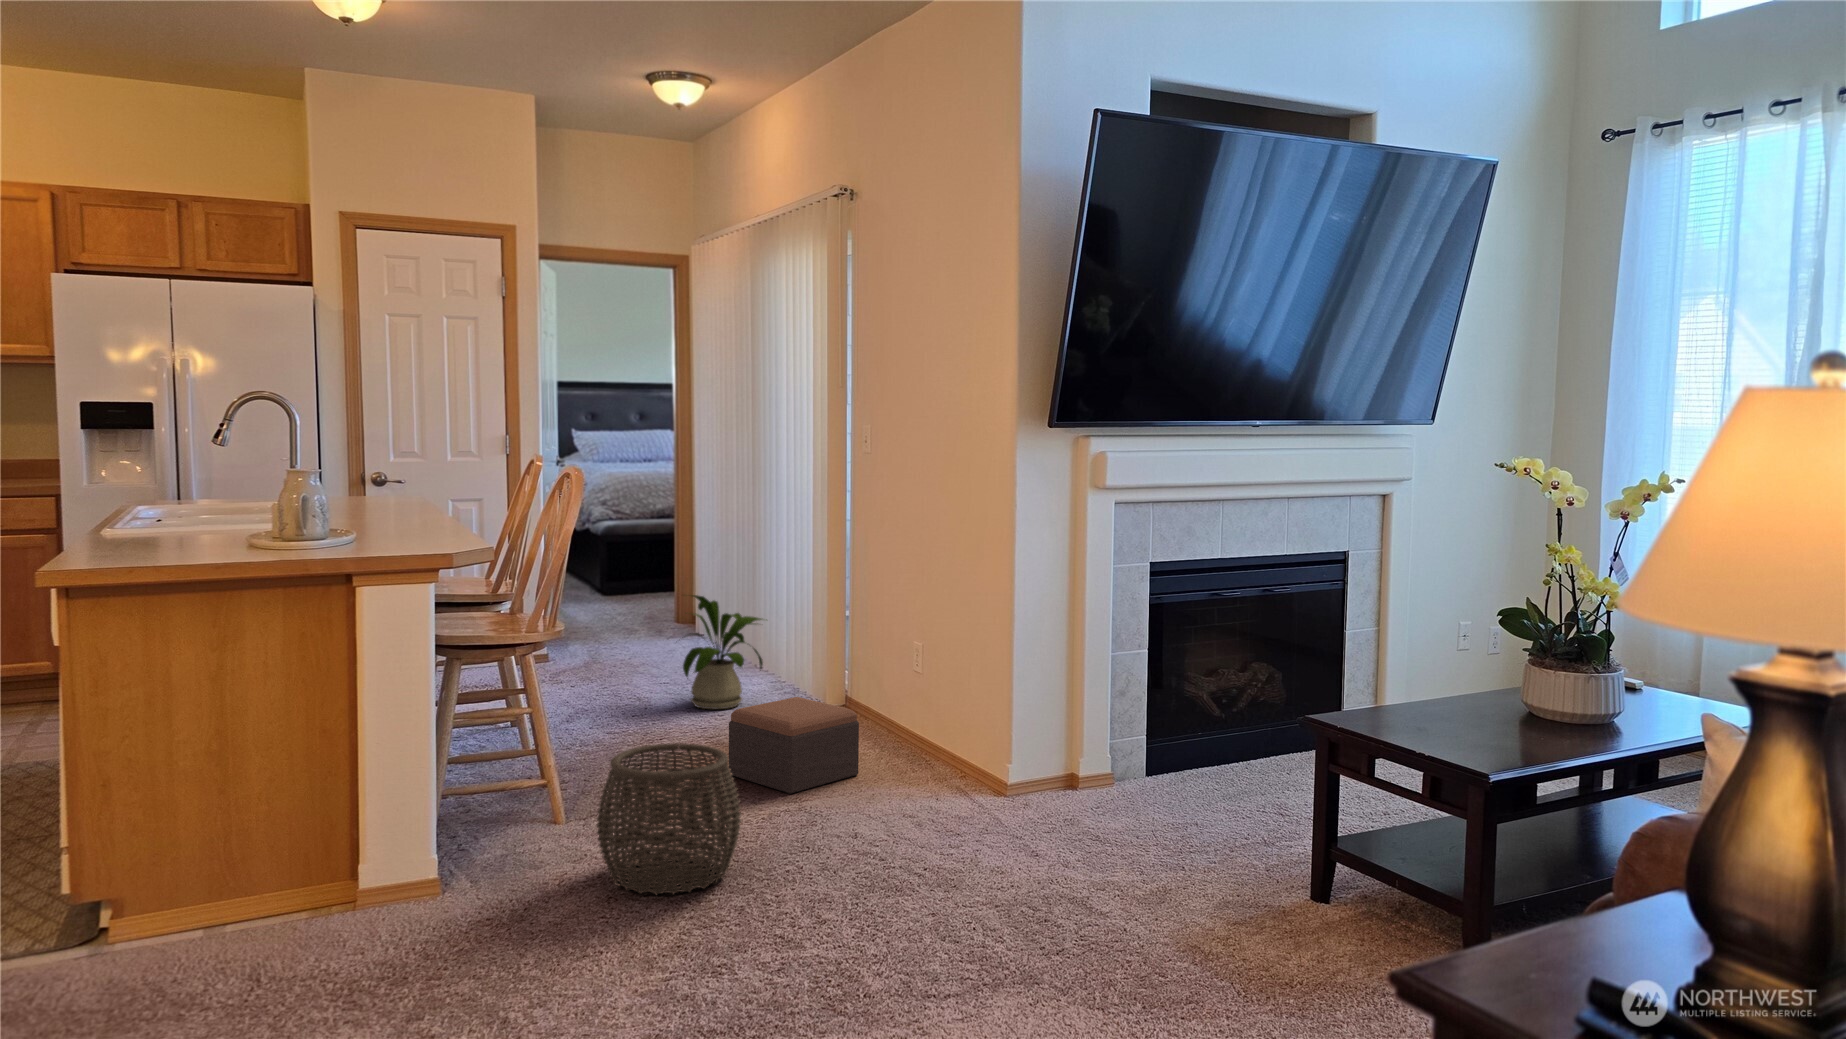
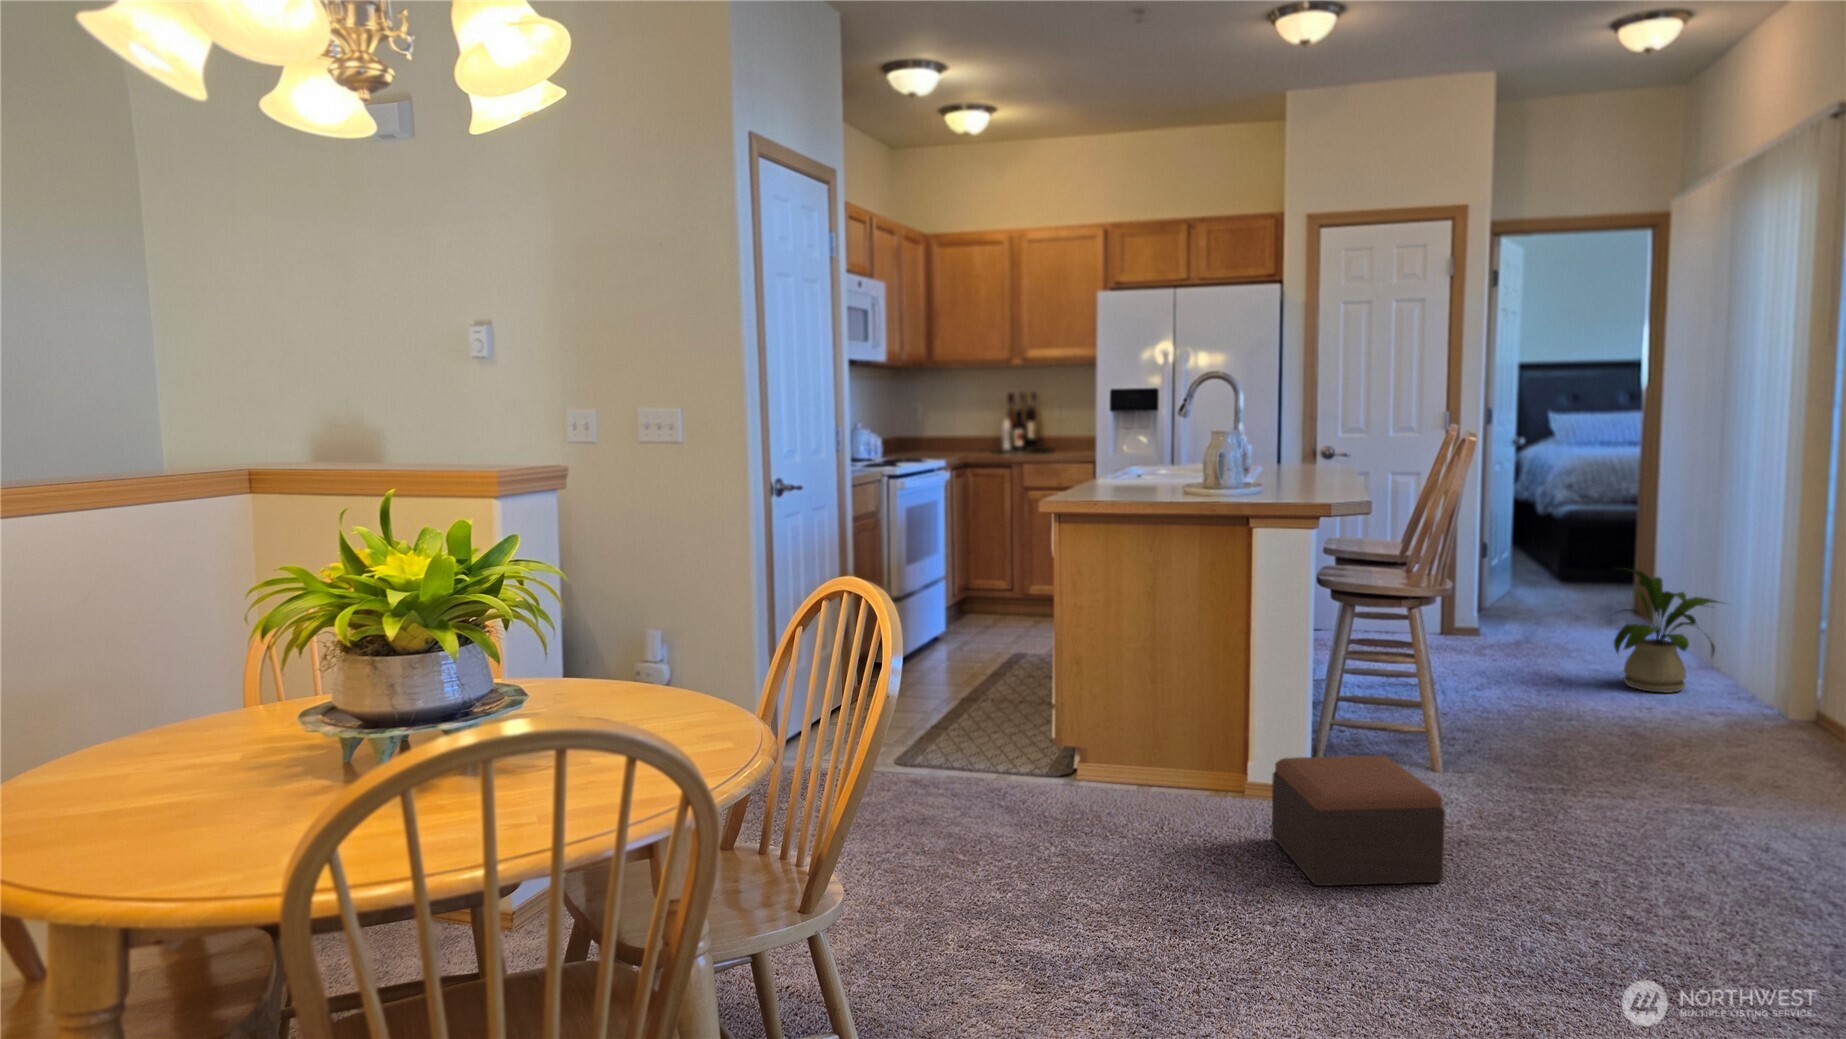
footstool: present [729,697,859,794] -> present [1272,755,1445,886]
woven basket: present [596,744,742,895] -> none [1456,705,1615,854]

